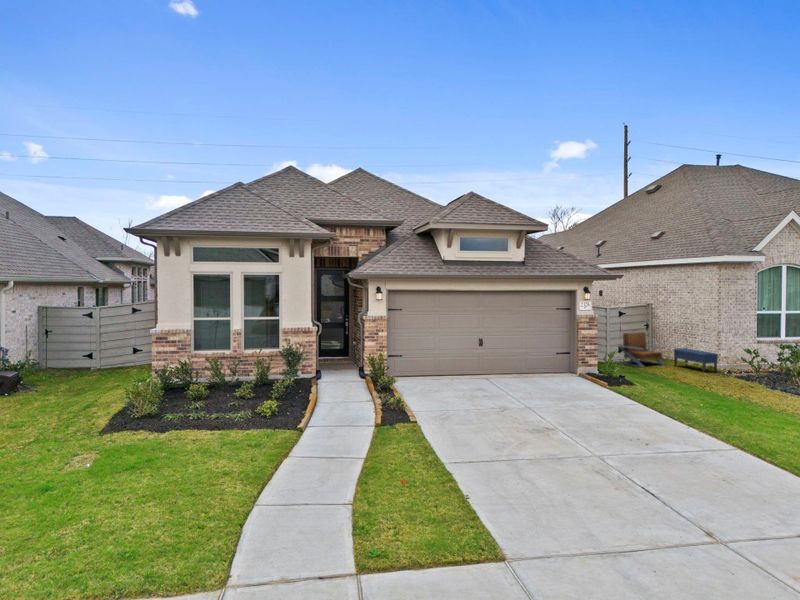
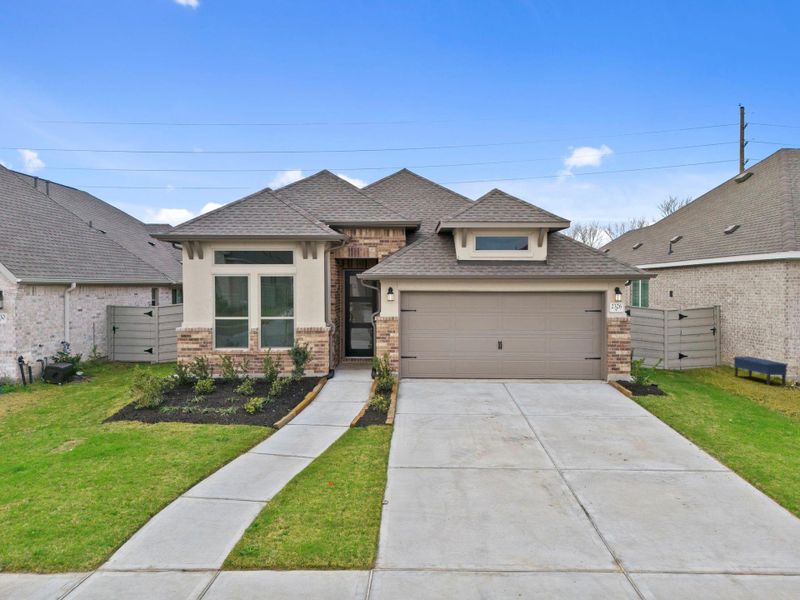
lounge chair: present [618,332,665,367] -> none [666,337,724,376]

